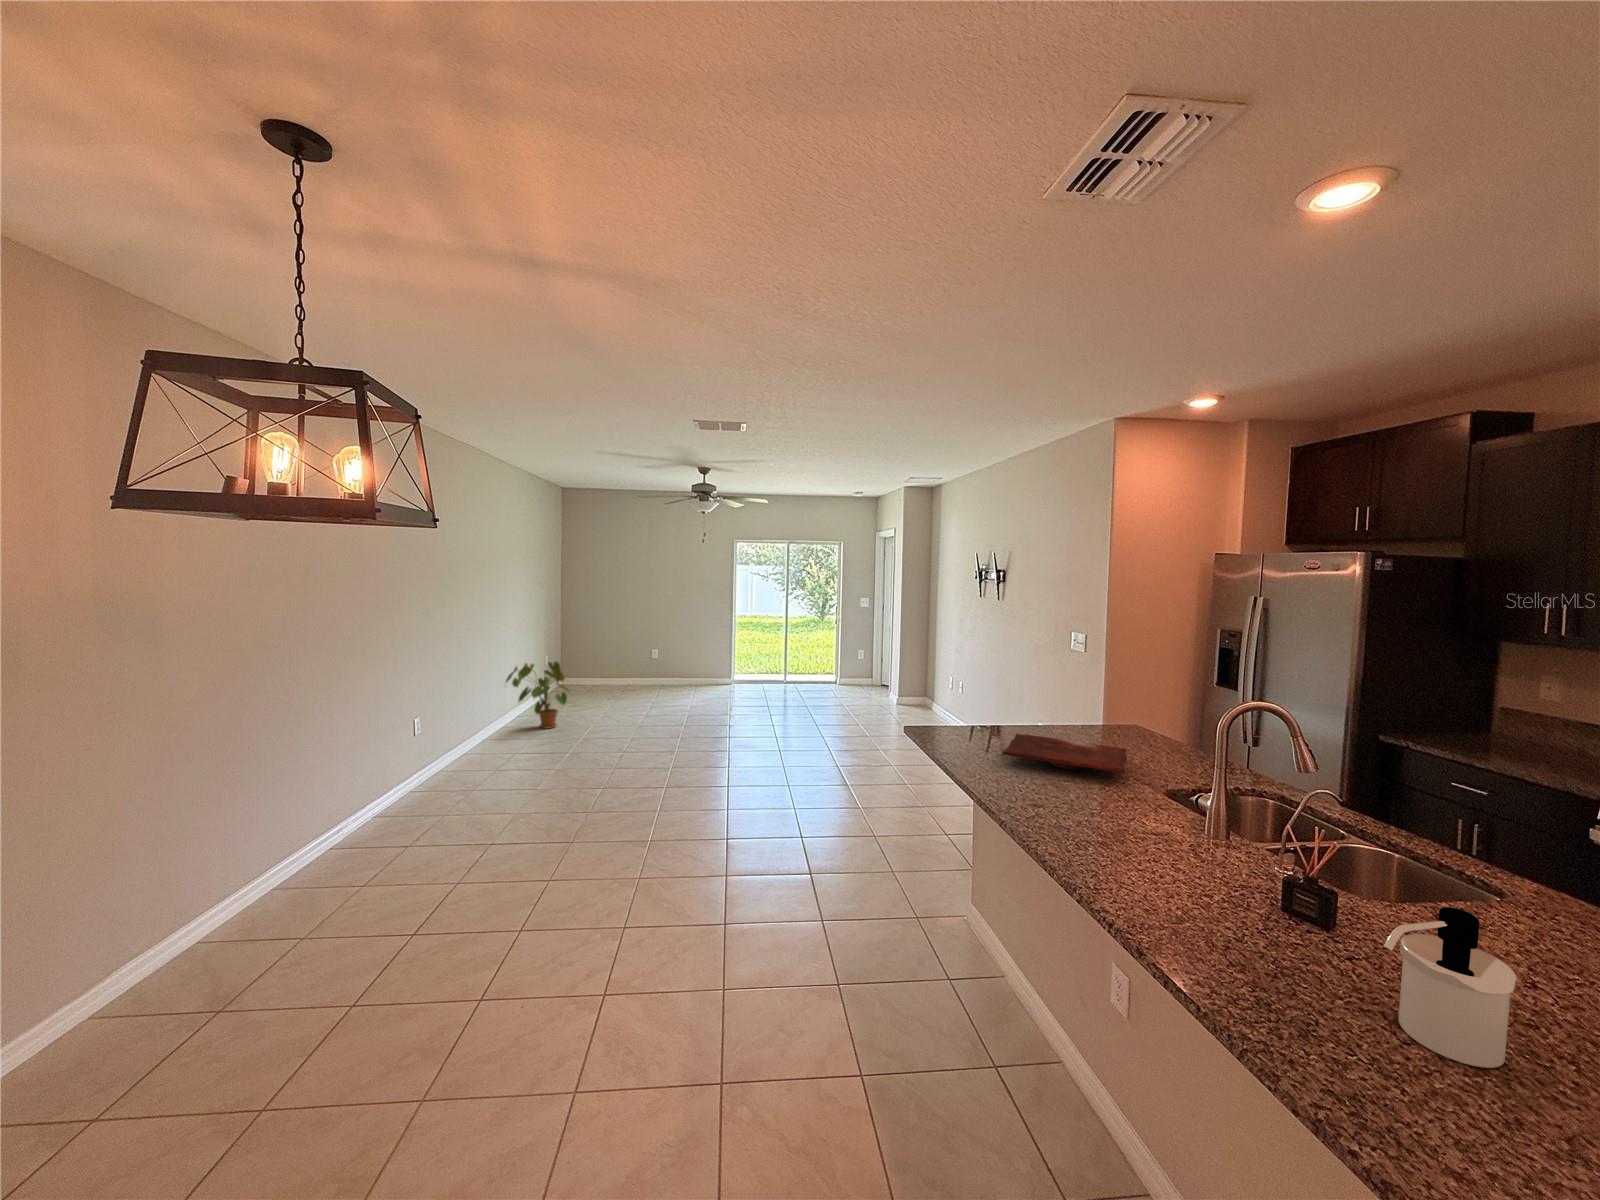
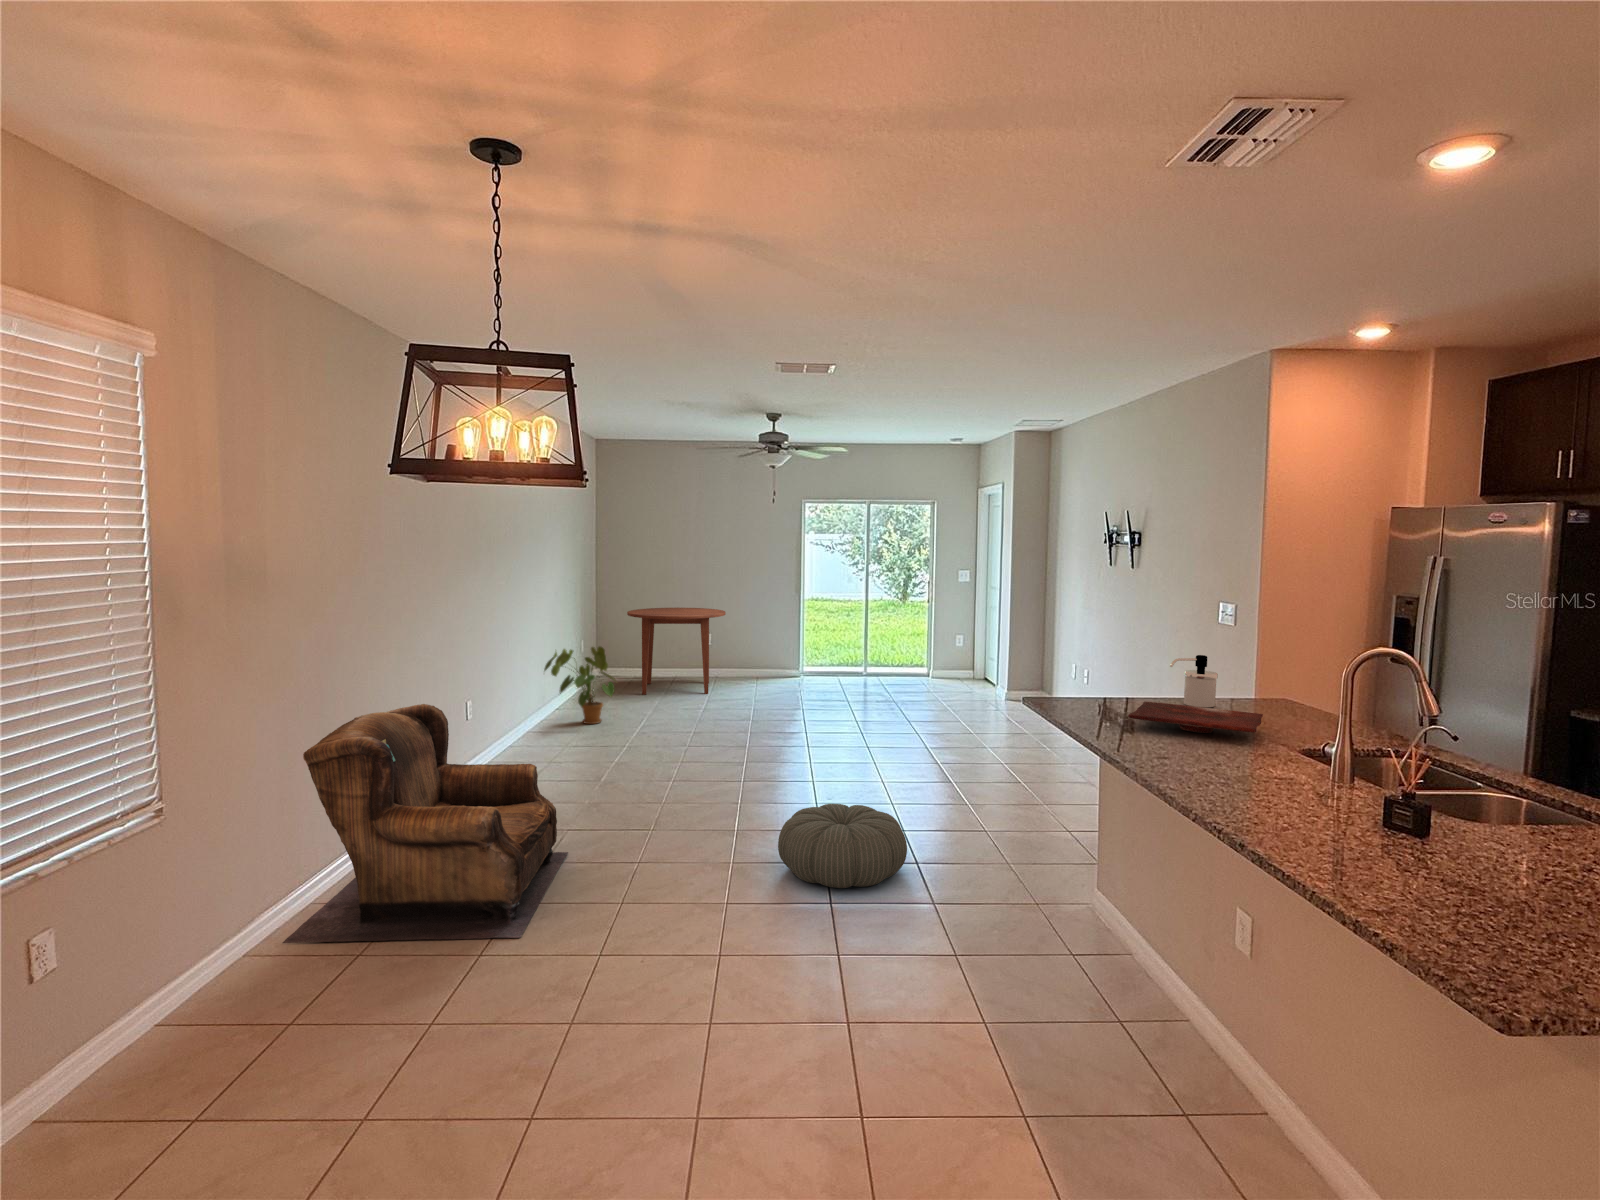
dining table: none [588,626,671,700] -> present [627,608,726,695]
armchair: none [144,730,487,992] -> present [283,704,568,943]
pouf: none [683,816,802,903] -> present [778,804,907,888]
soap dispenser: present [1384,907,1516,1068] -> present [1170,655,1218,707]

